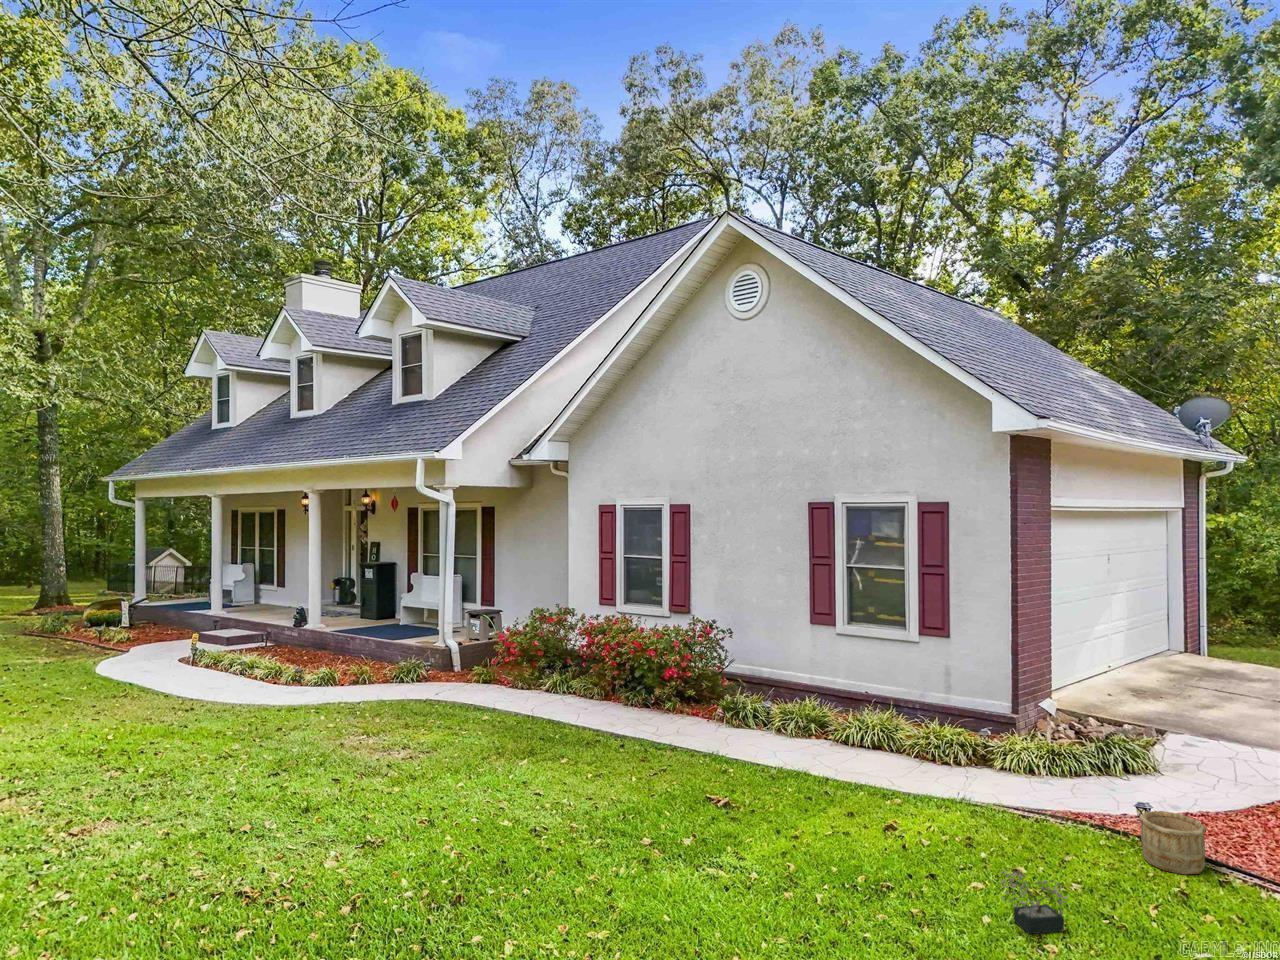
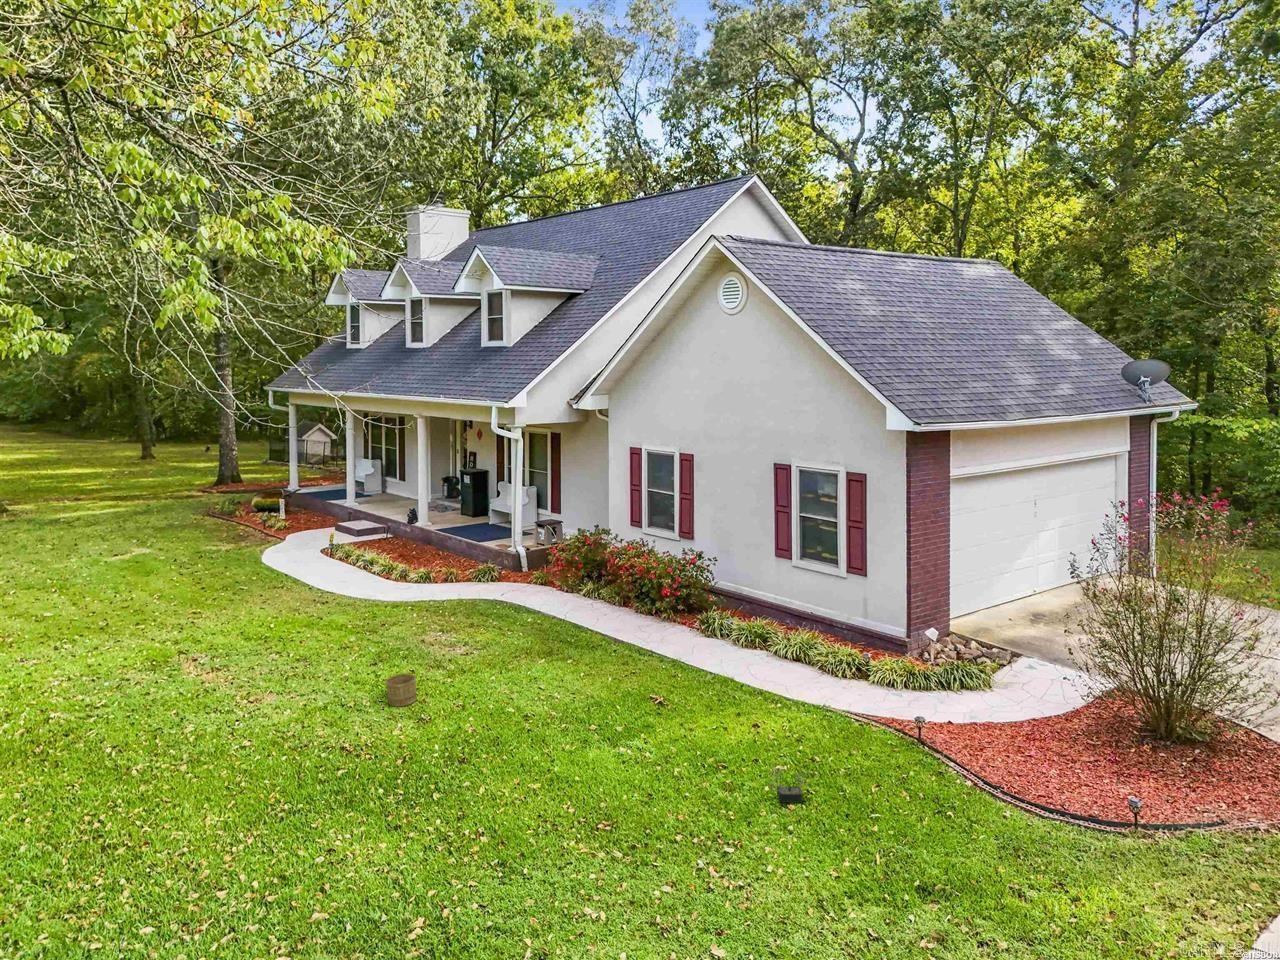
wooden bucket: present [1139,811,1206,874] -> present [385,674,417,707]

